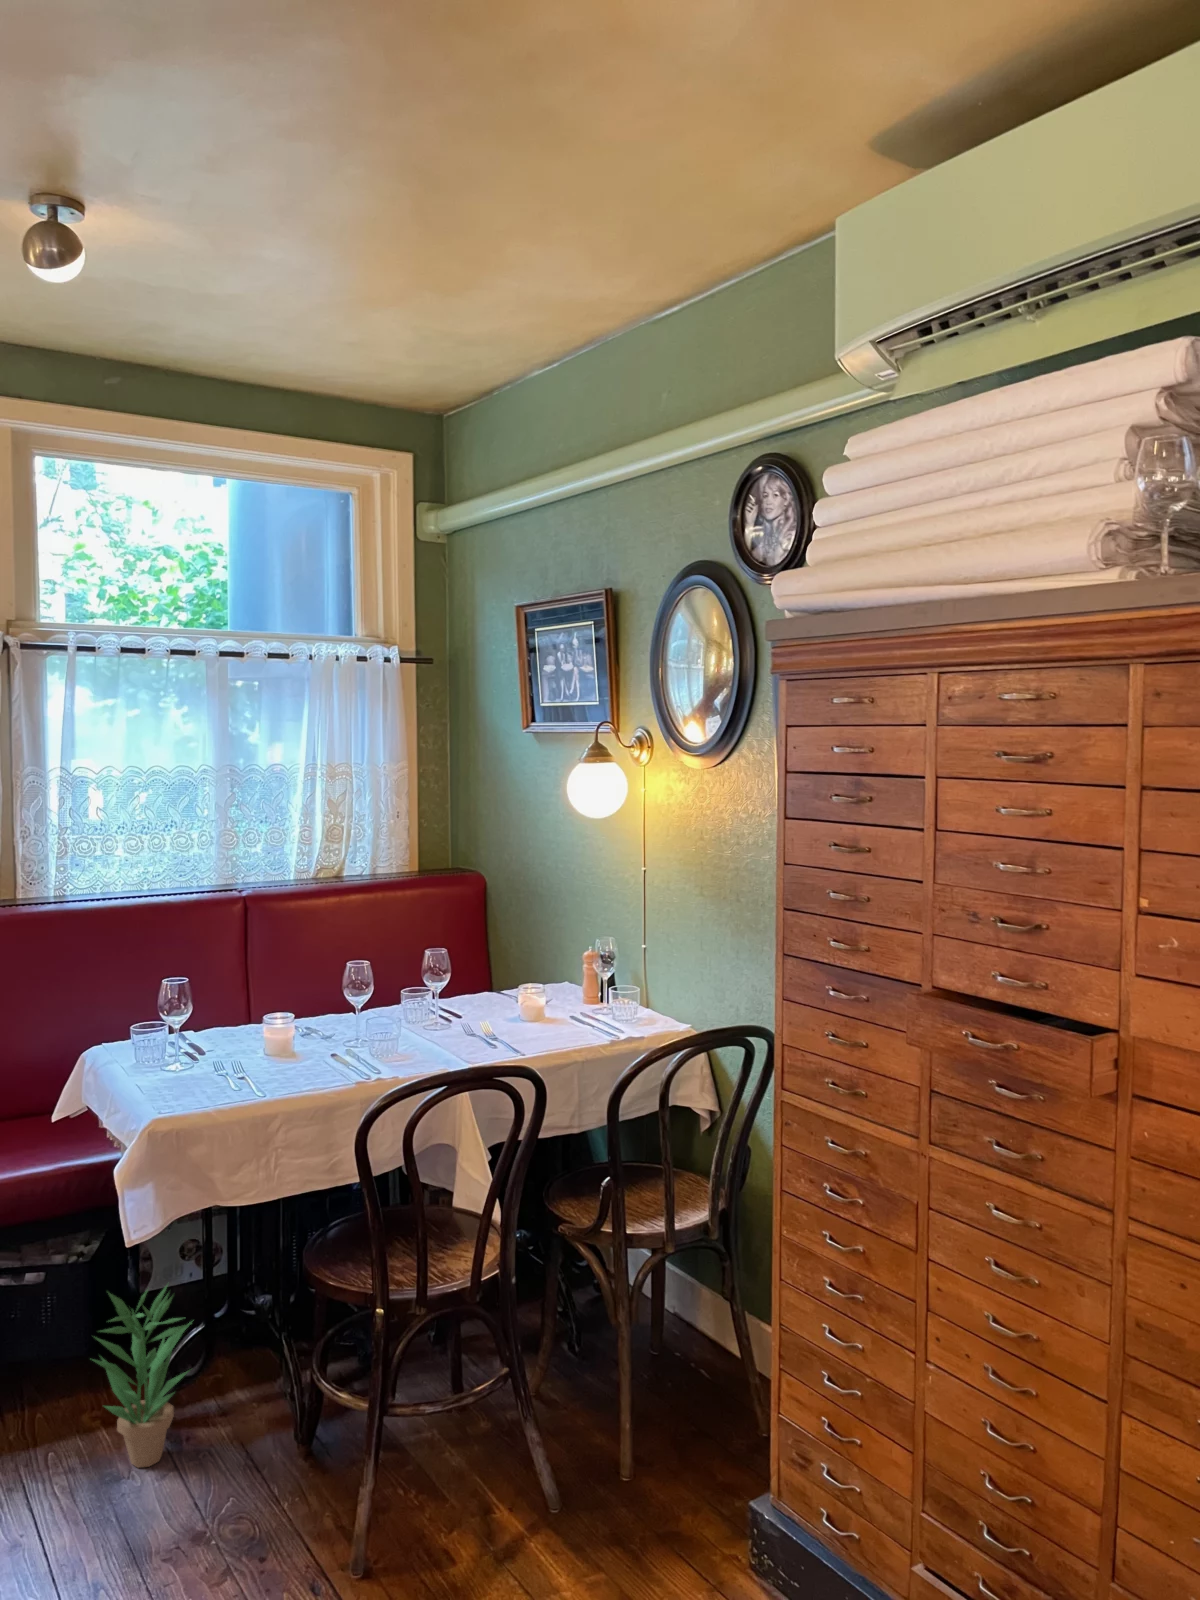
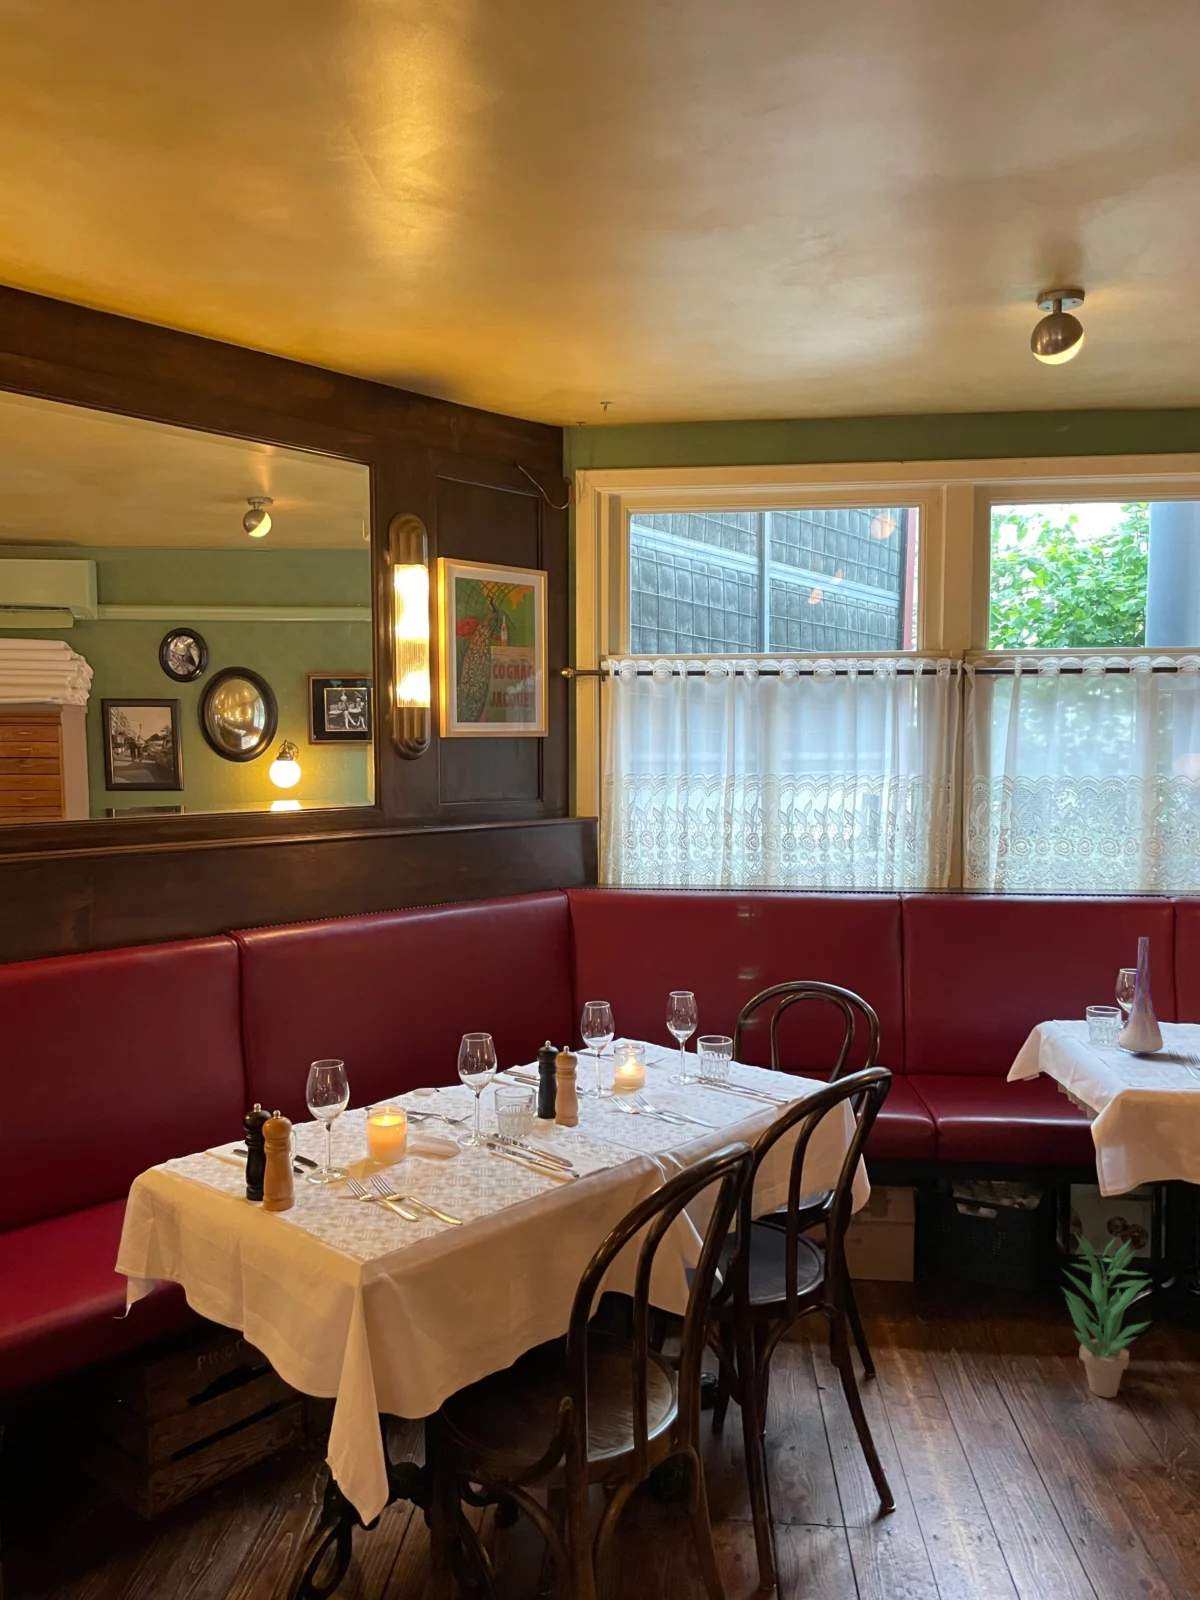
vase: none [150,939,206,1073] -> present [1118,936,1163,1053]

